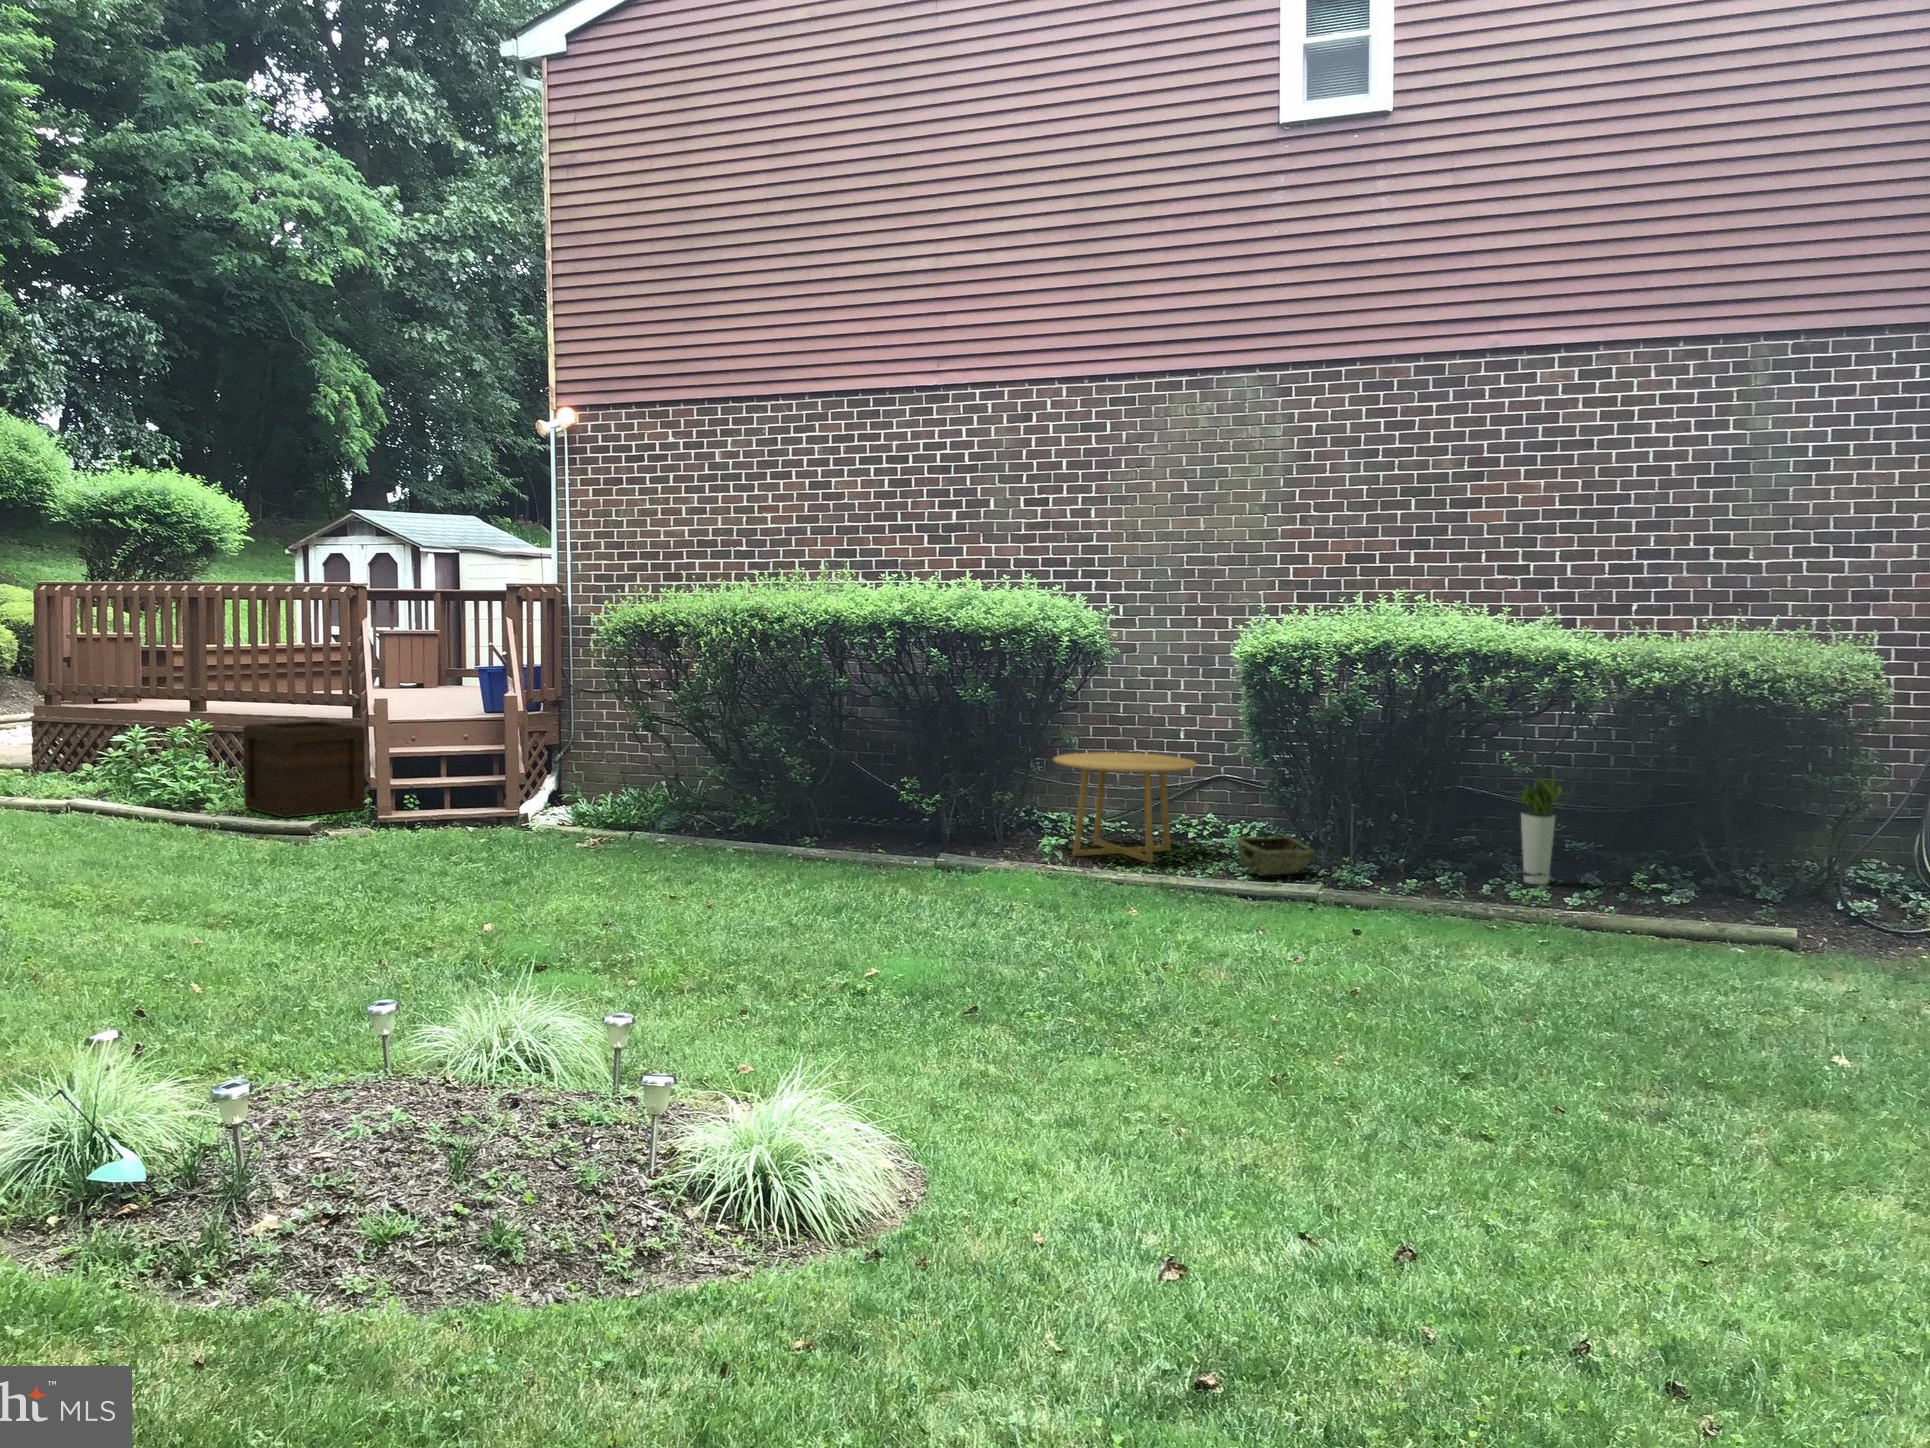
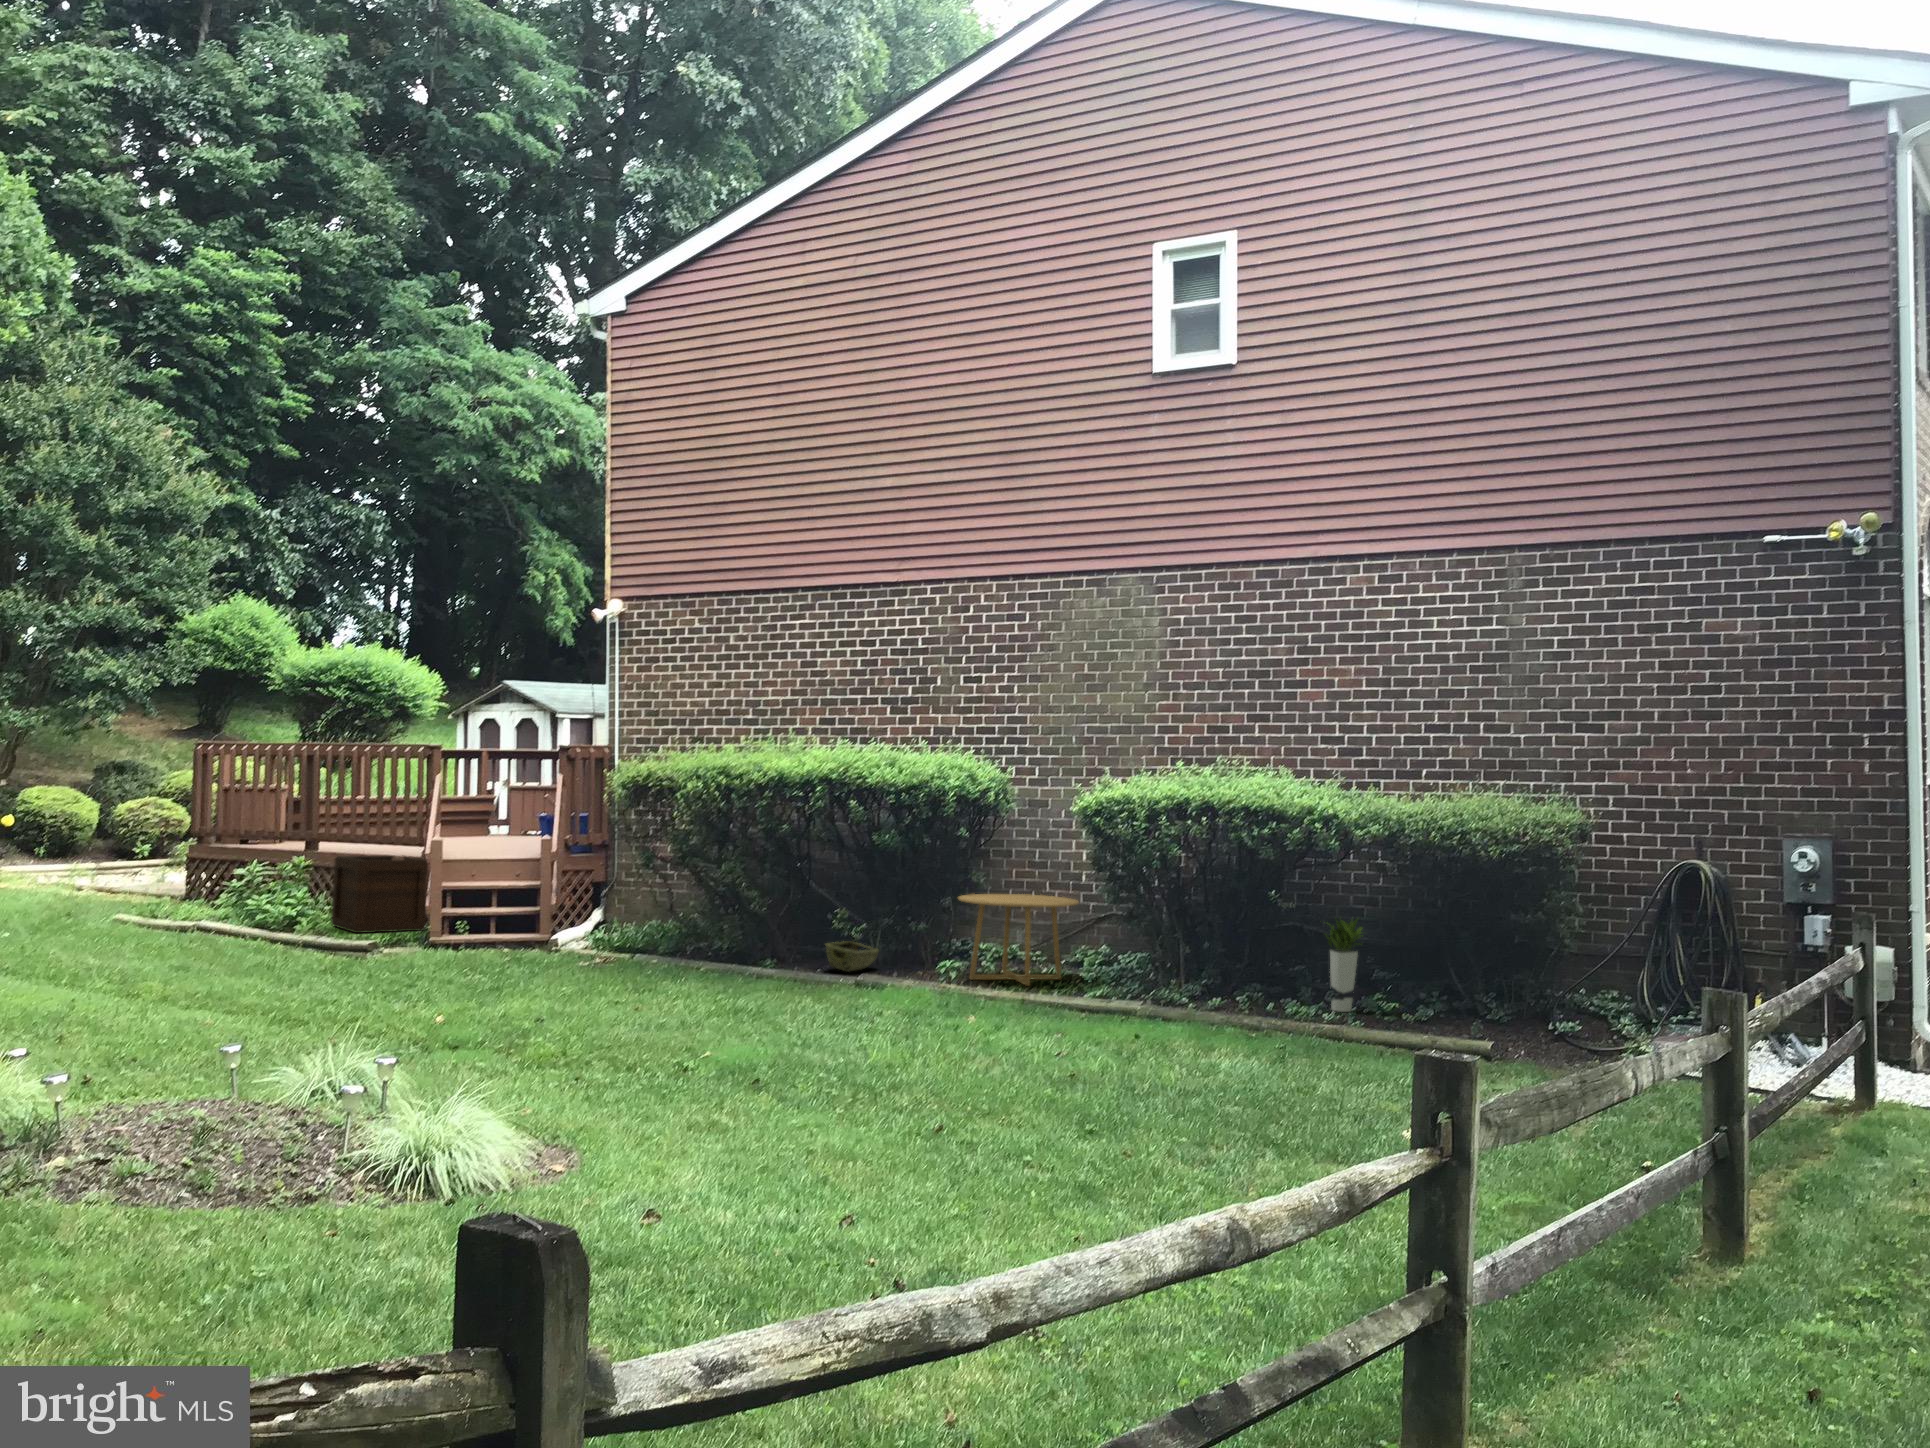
woven basket: present [1237,836,1315,876] -> present [826,941,879,972]

